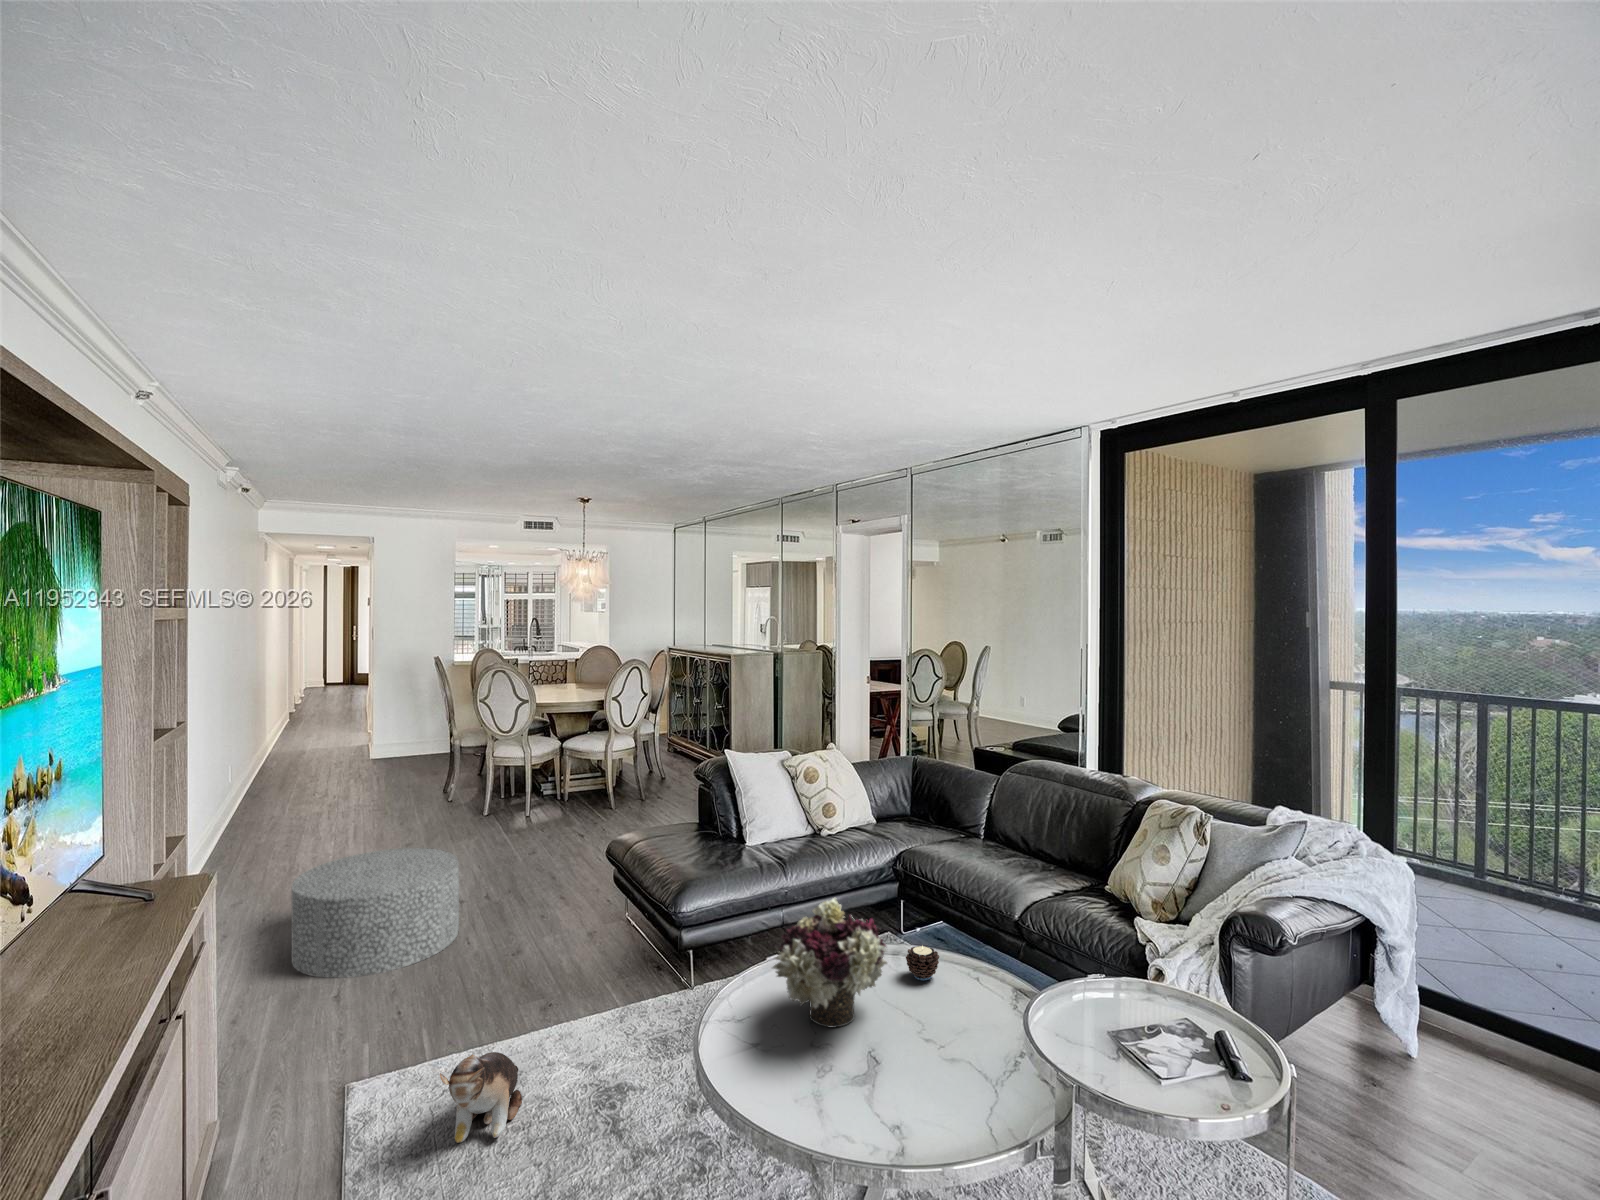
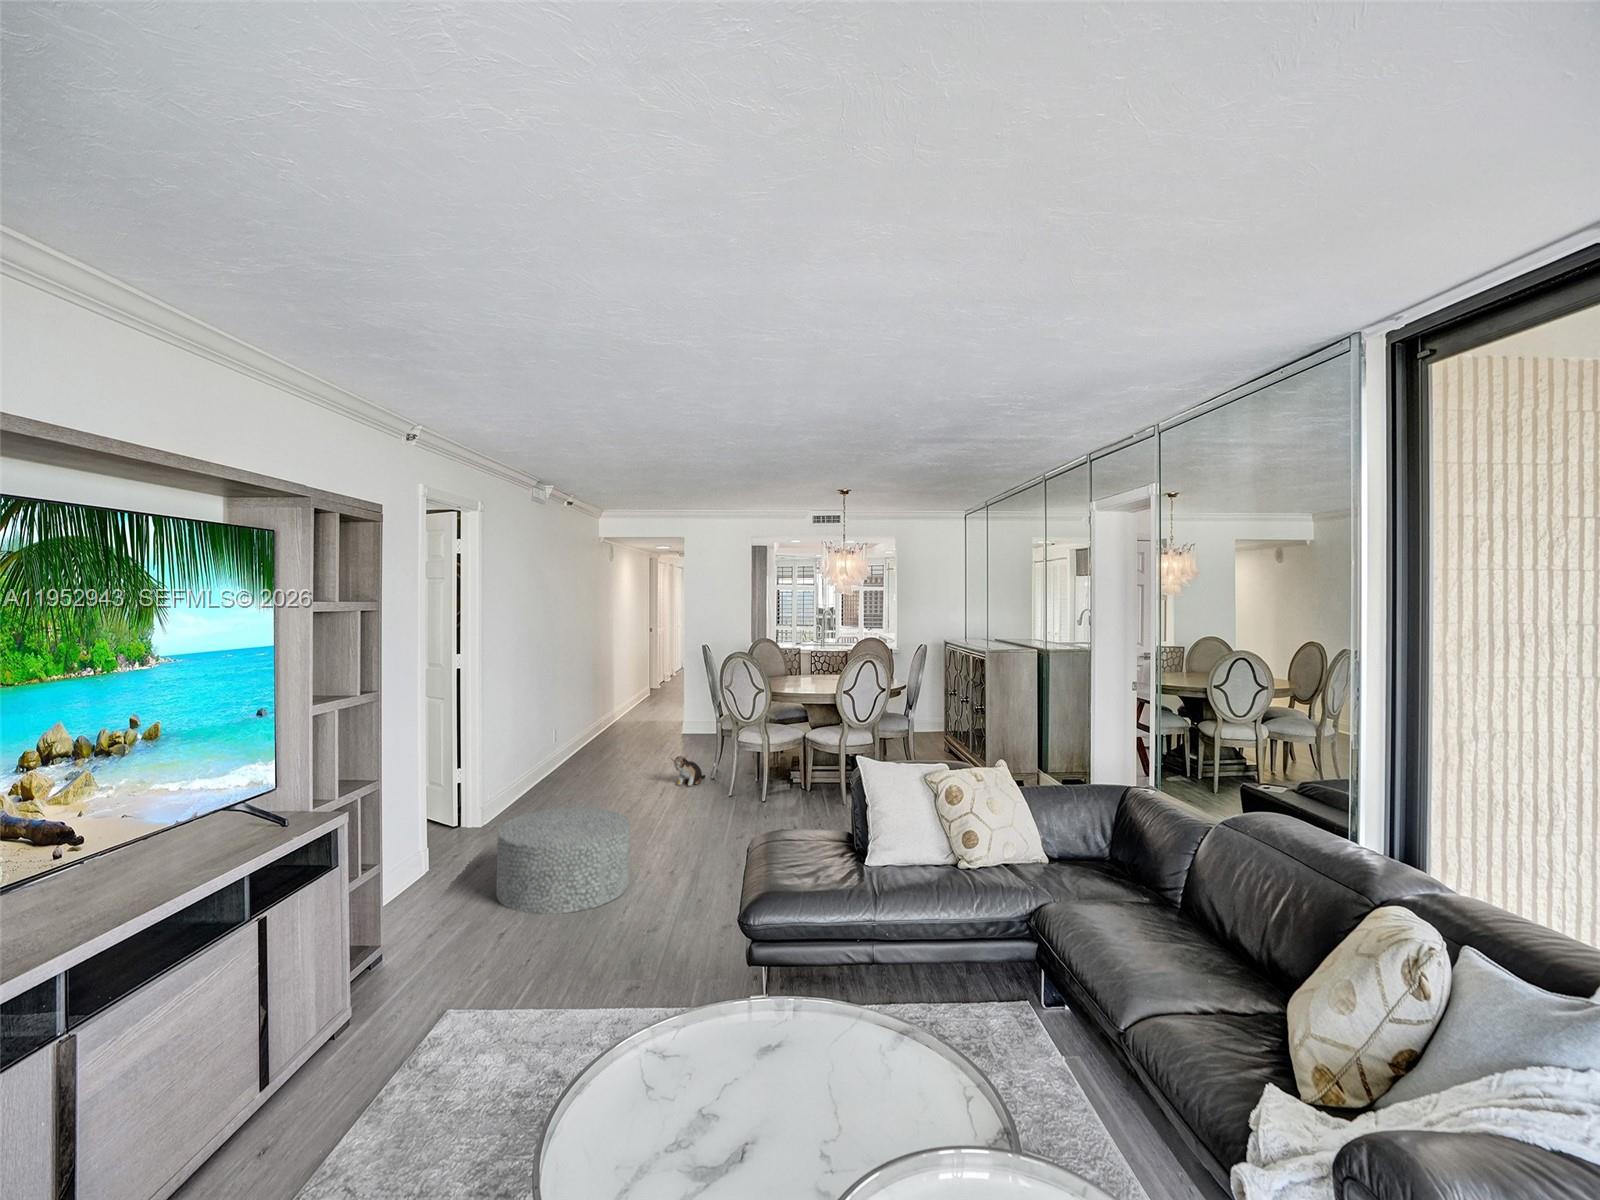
flower arrangement: present [773,898,887,1028] -> none [680,951,831,1103]
candle: present [906,946,940,980] -> none [880,1032,923,1078]
plush toy: present [440,1052,522,1143] -> present [671,756,706,786]

